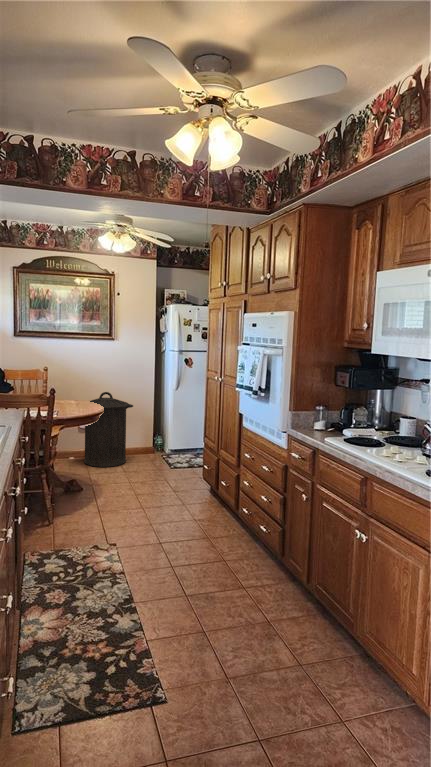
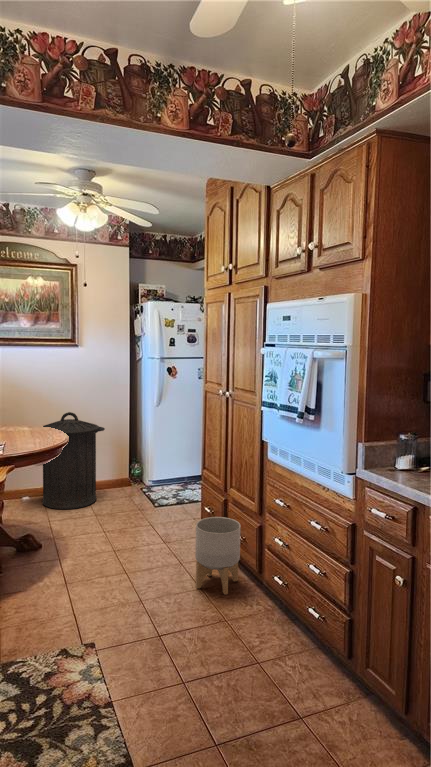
planter: none [191,470,225,524] -> present [195,517,241,595]

